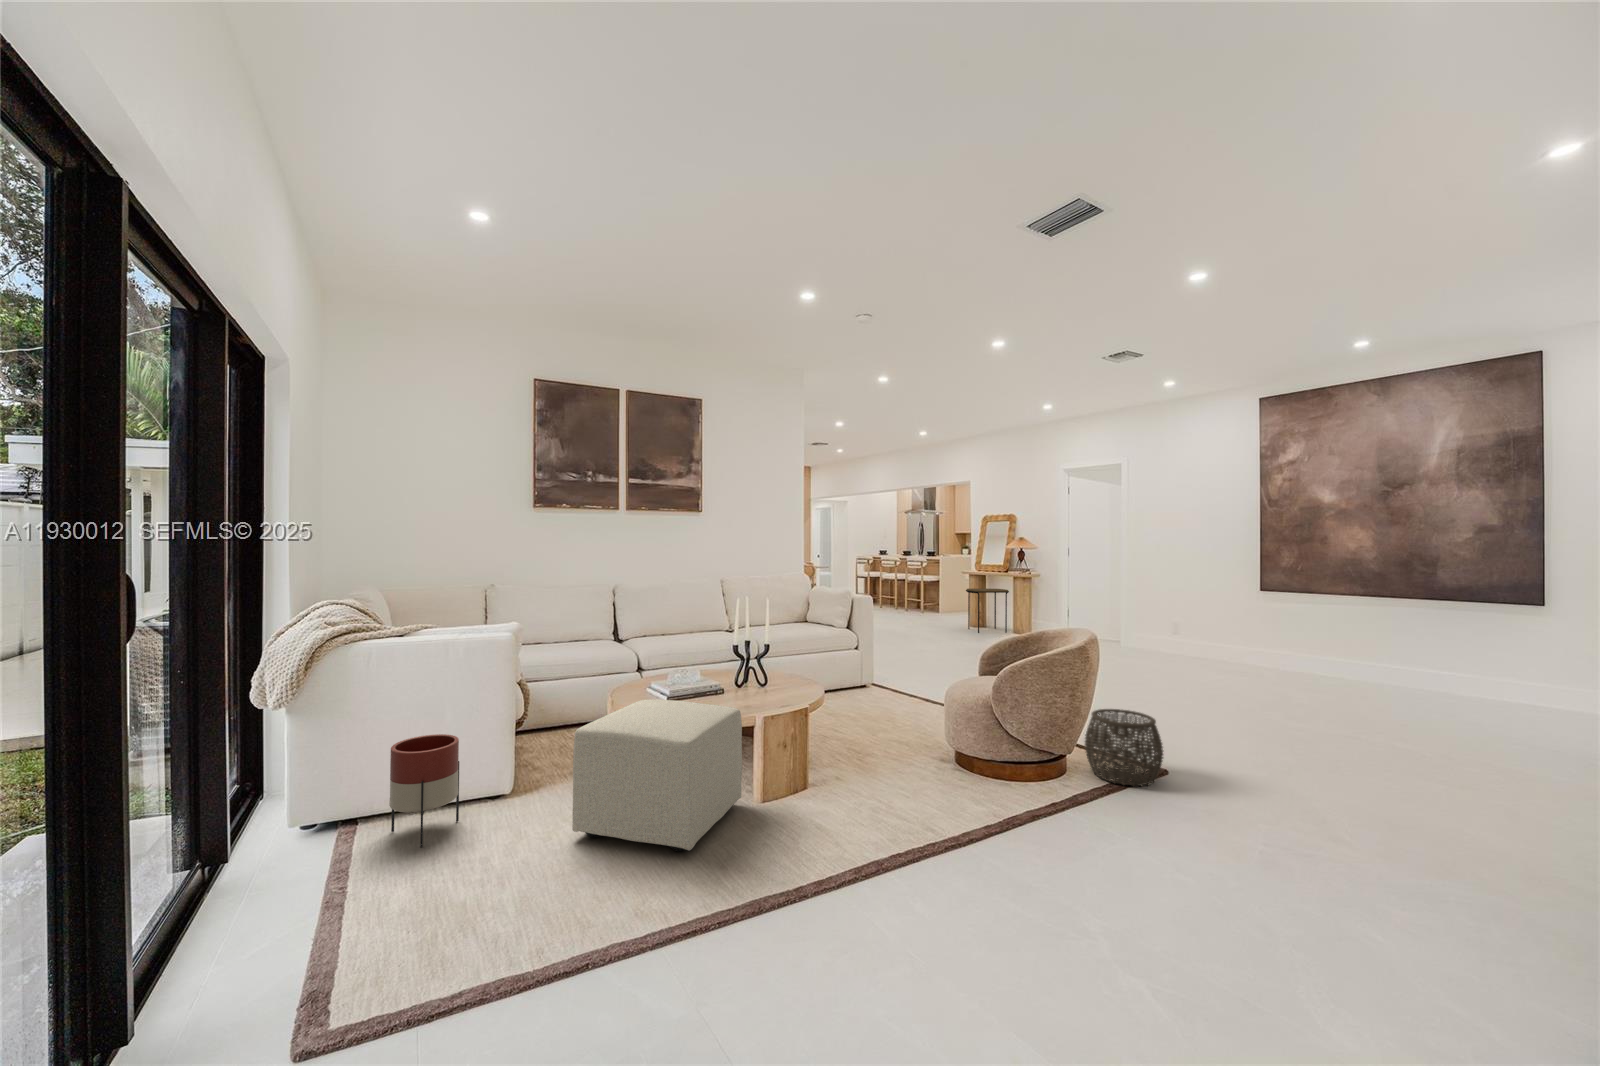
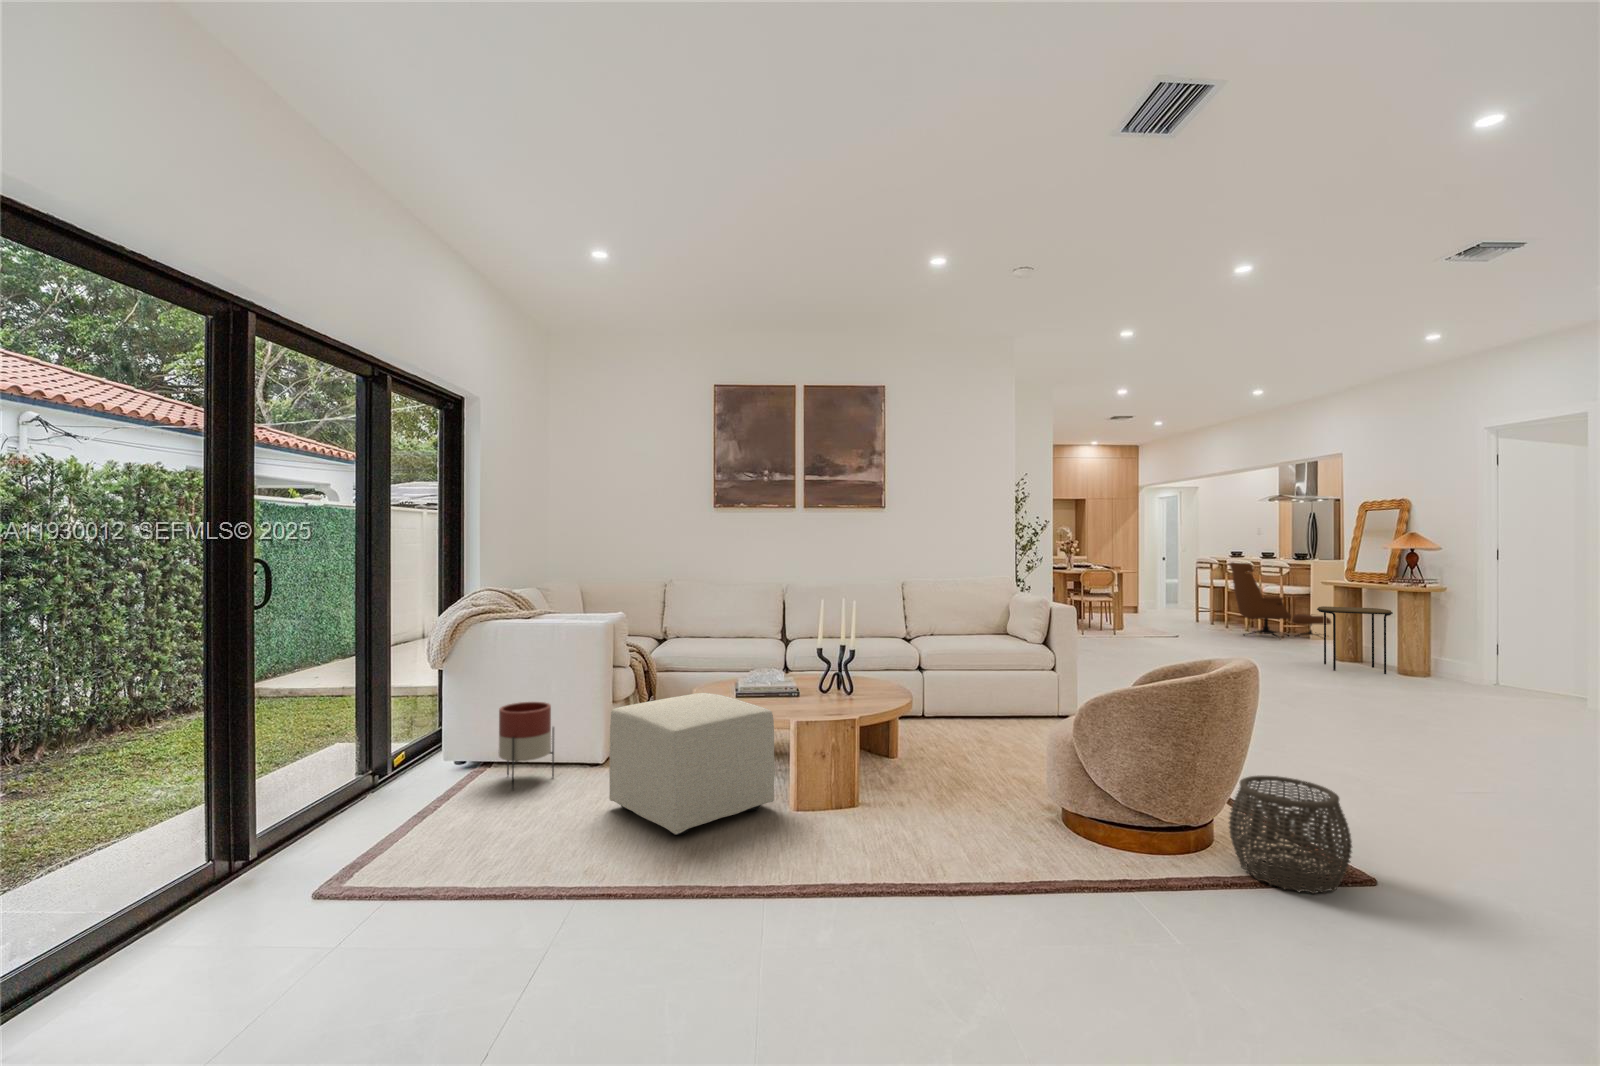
lounge chair: none [892,558,950,613] -> present [1230,563,1331,639]

